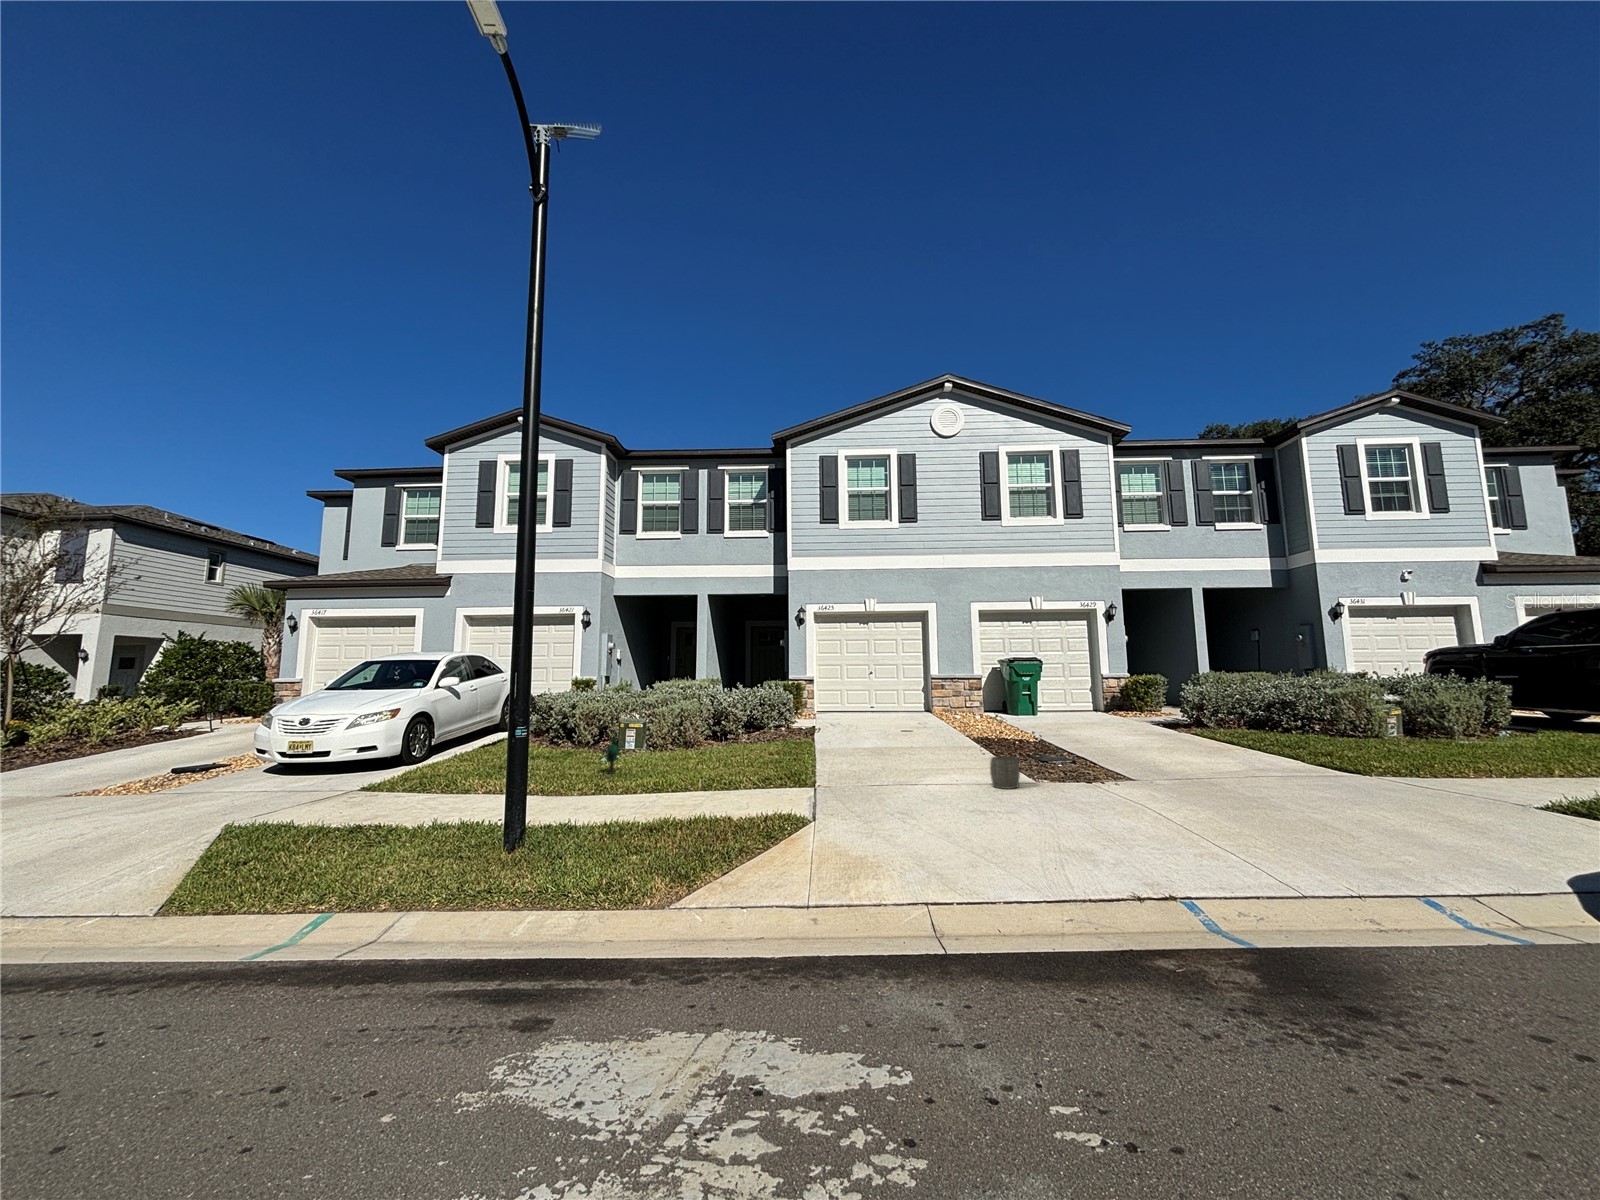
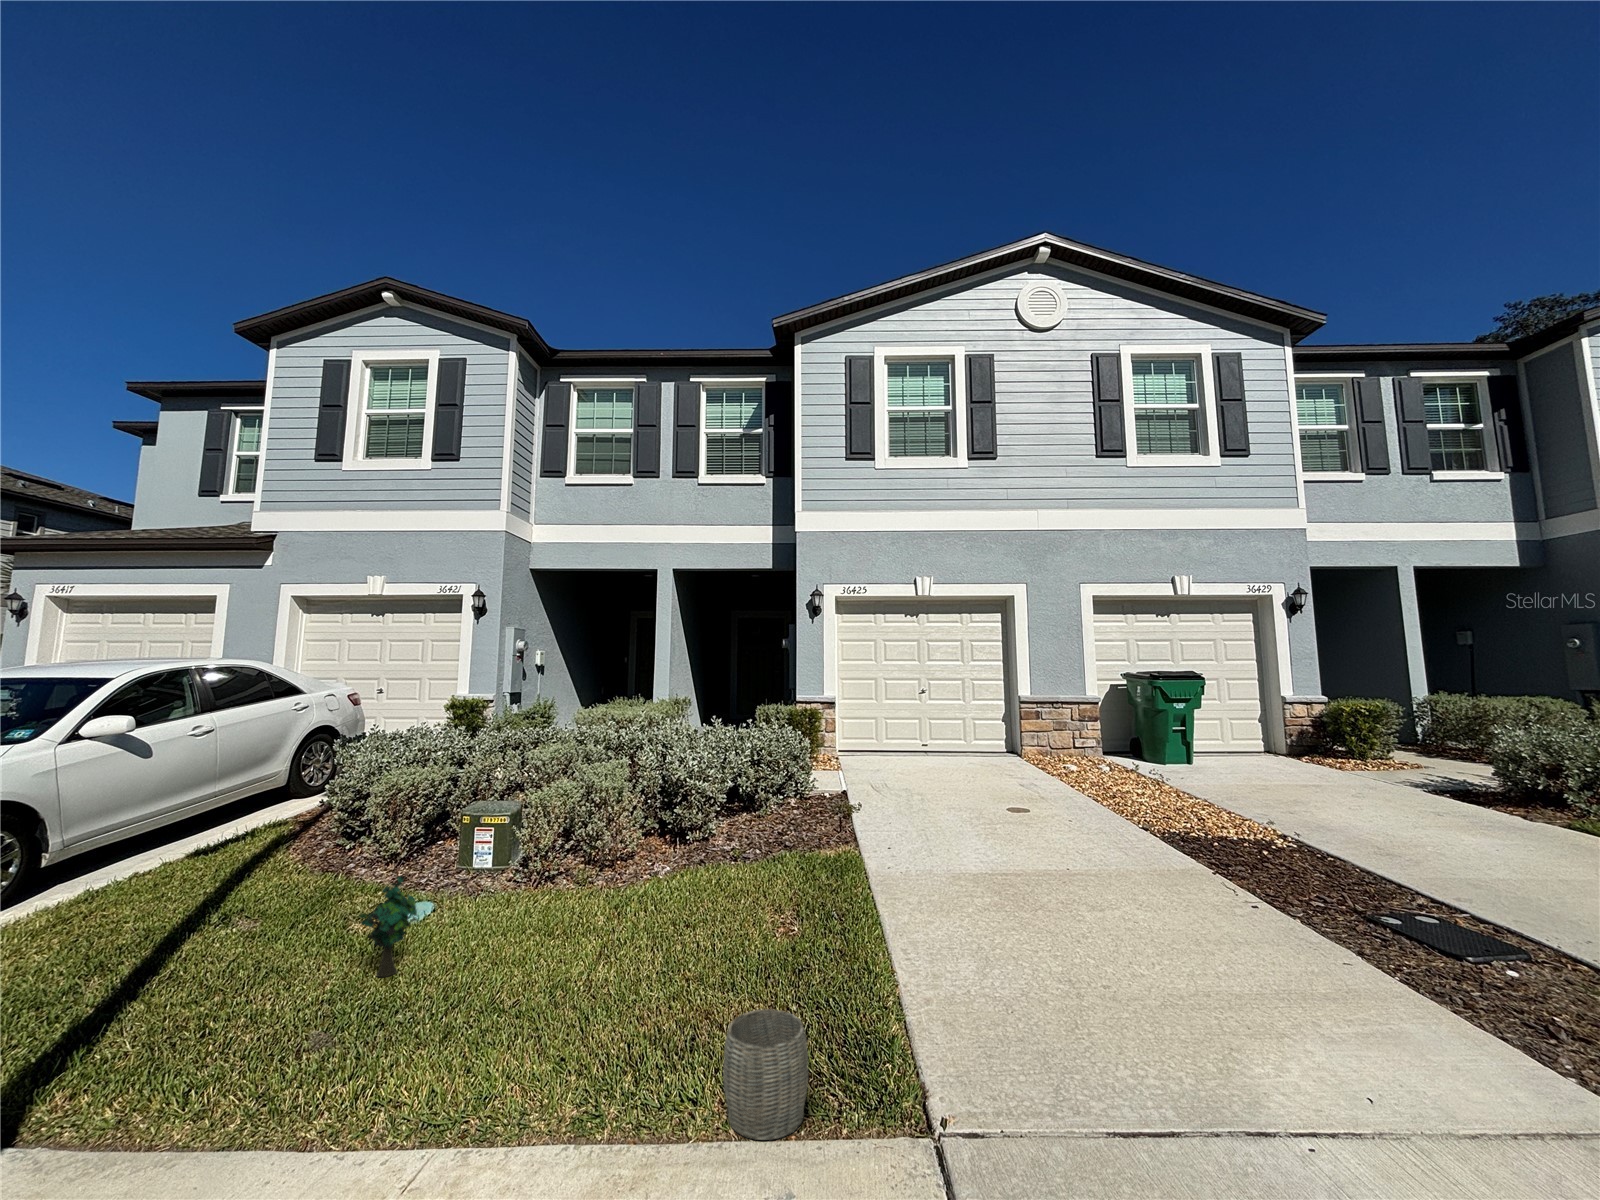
woven basket: present [990,756,1020,789] -> present [723,1009,808,1140]

